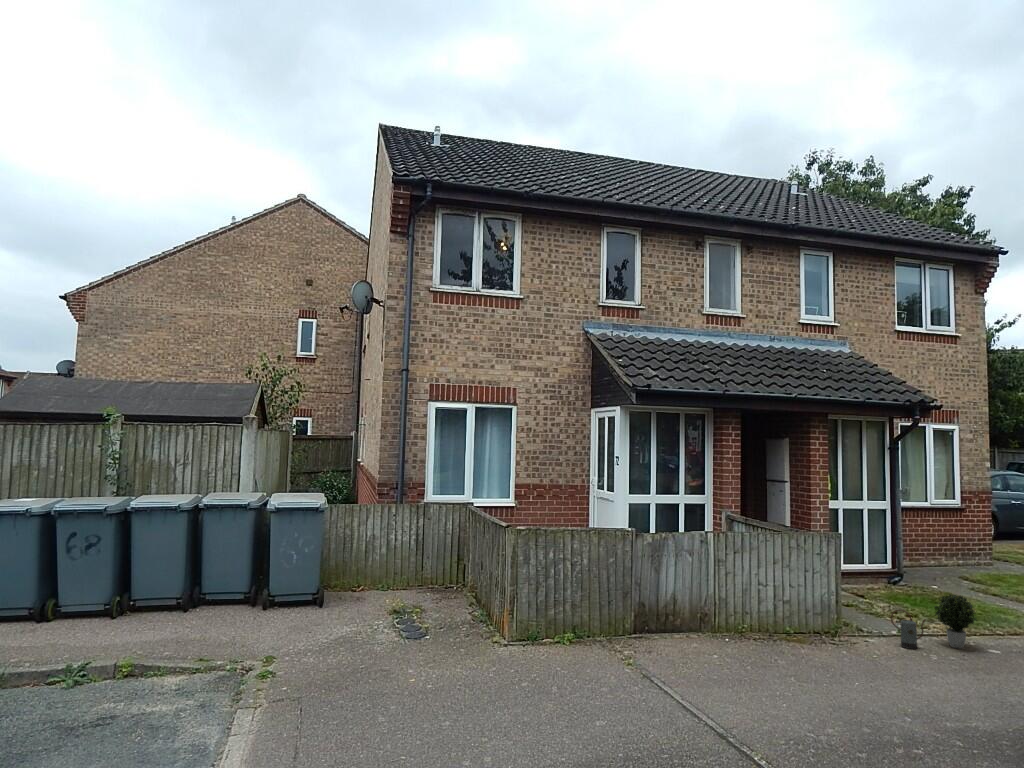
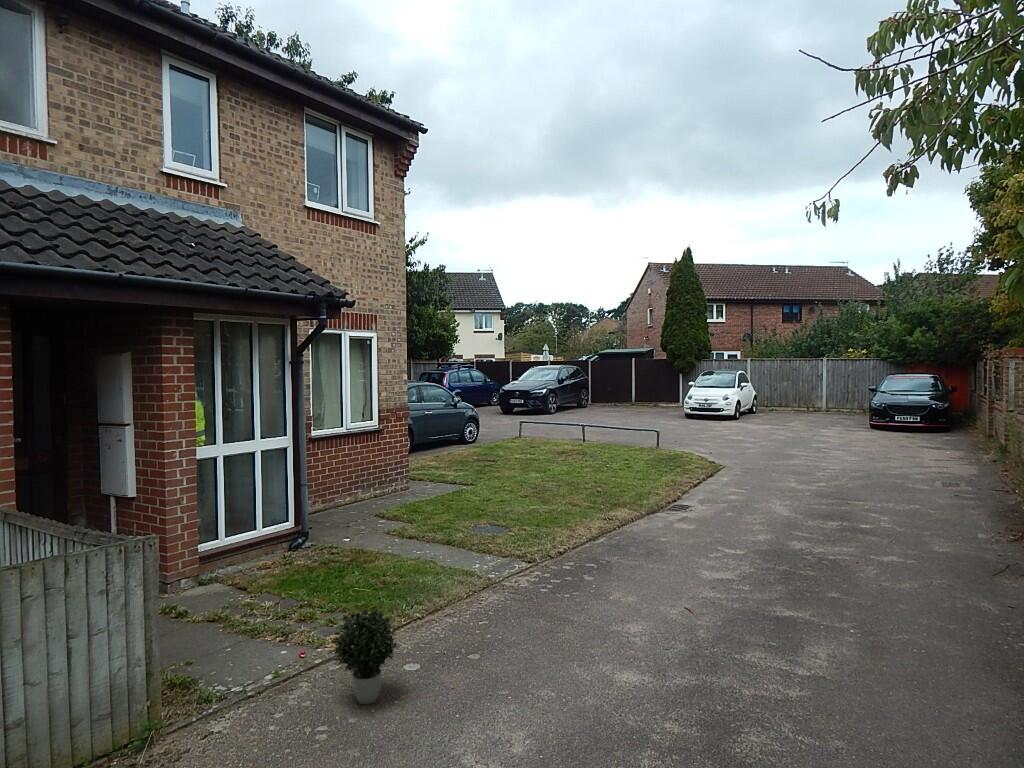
watering can: present [891,610,926,649] -> none [254,672,319,746]

